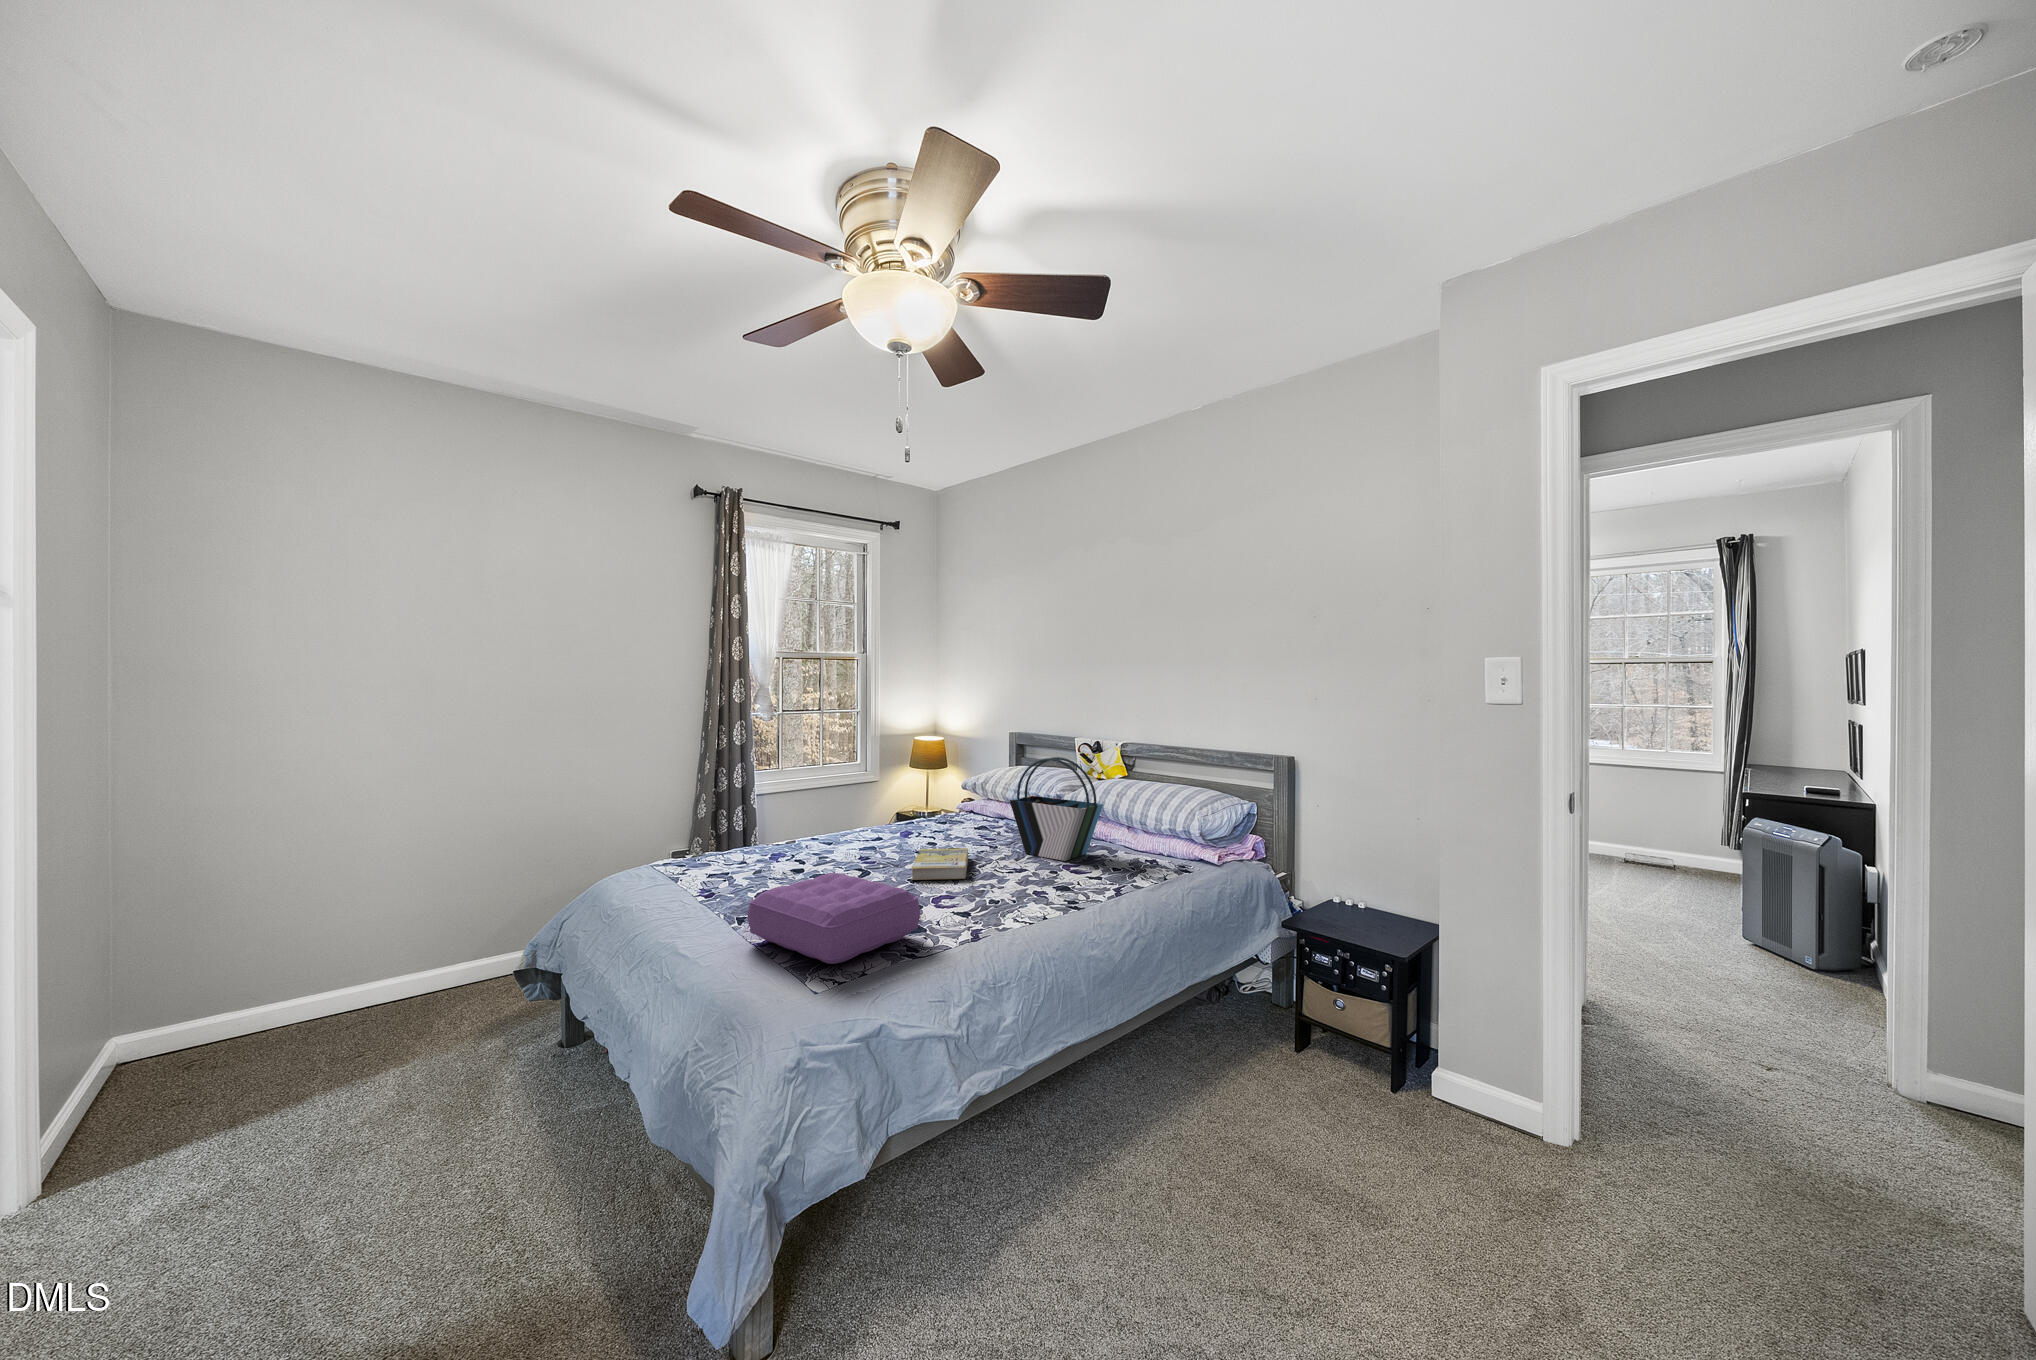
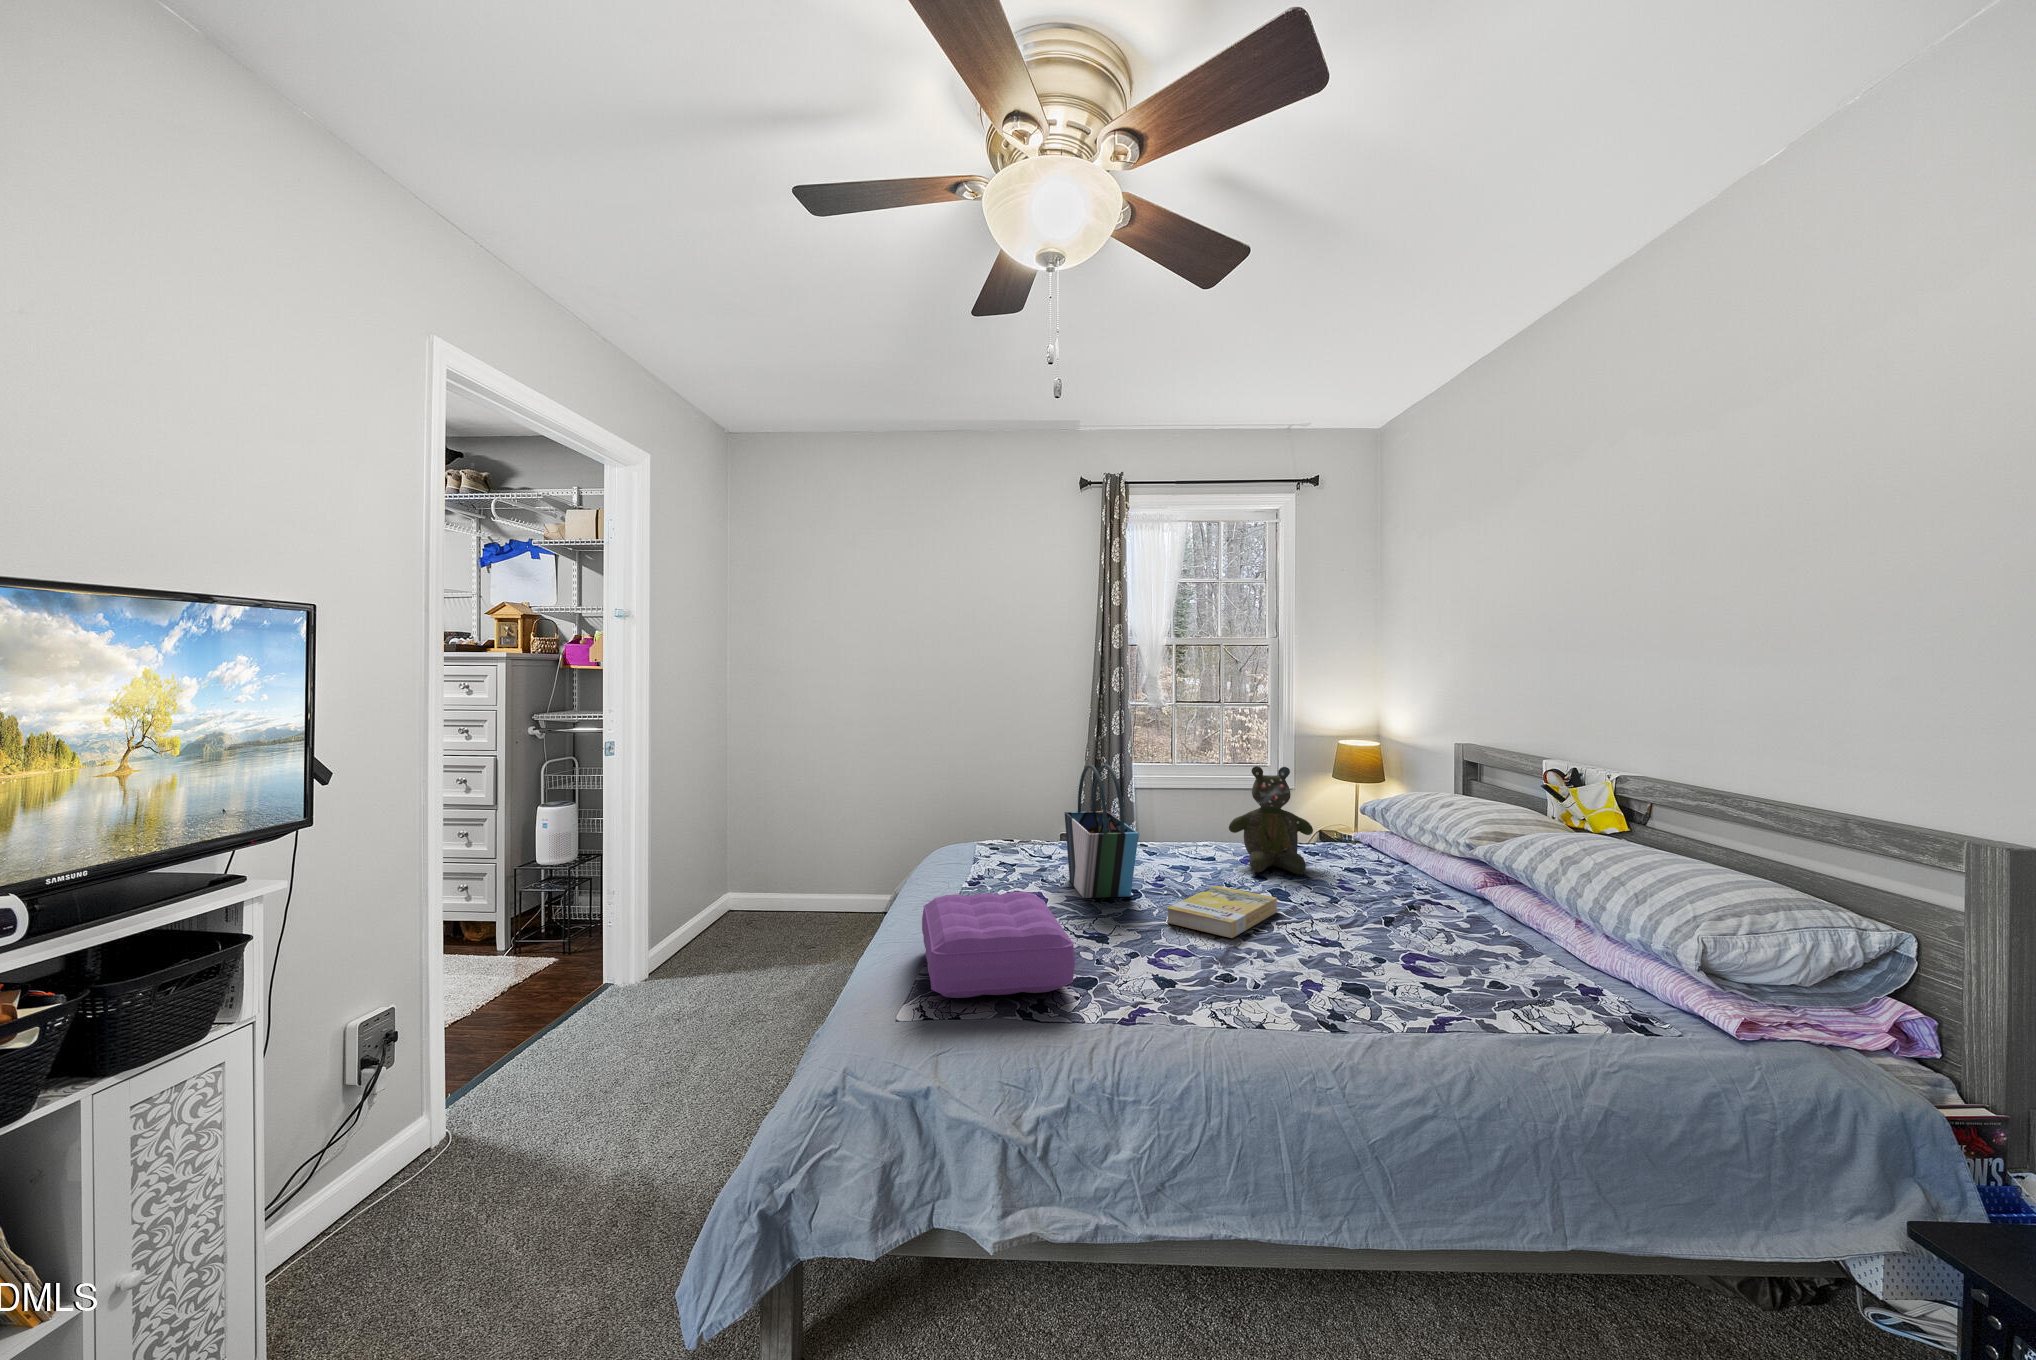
teddy bear: none [896,757,957,838] -> present [1229,766,1313,874]
tote bag: present [1010,757,1103,861] -> present [1065,764,1139,898]

